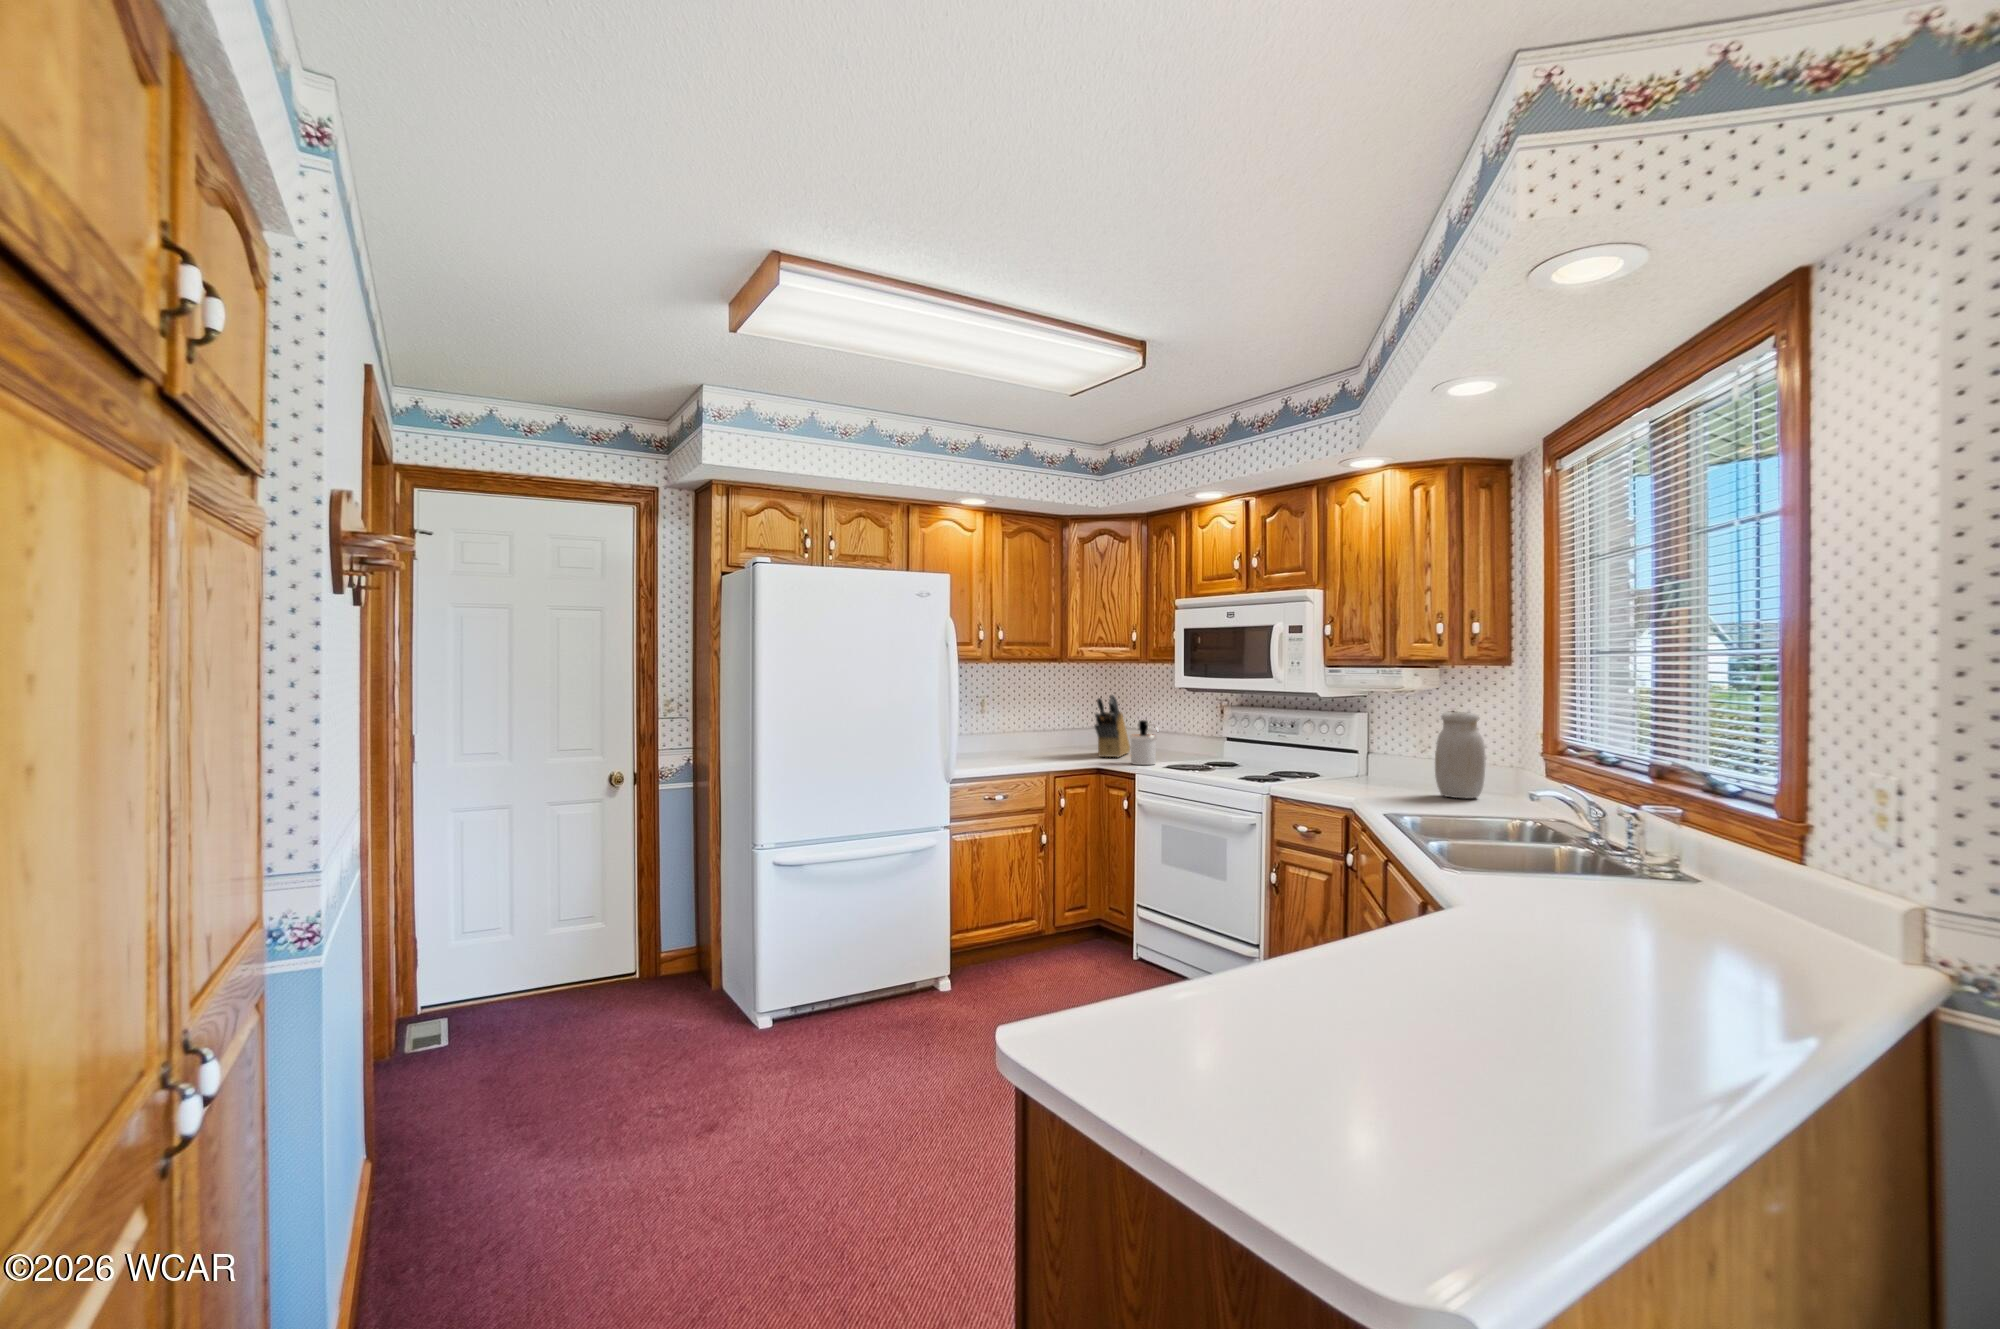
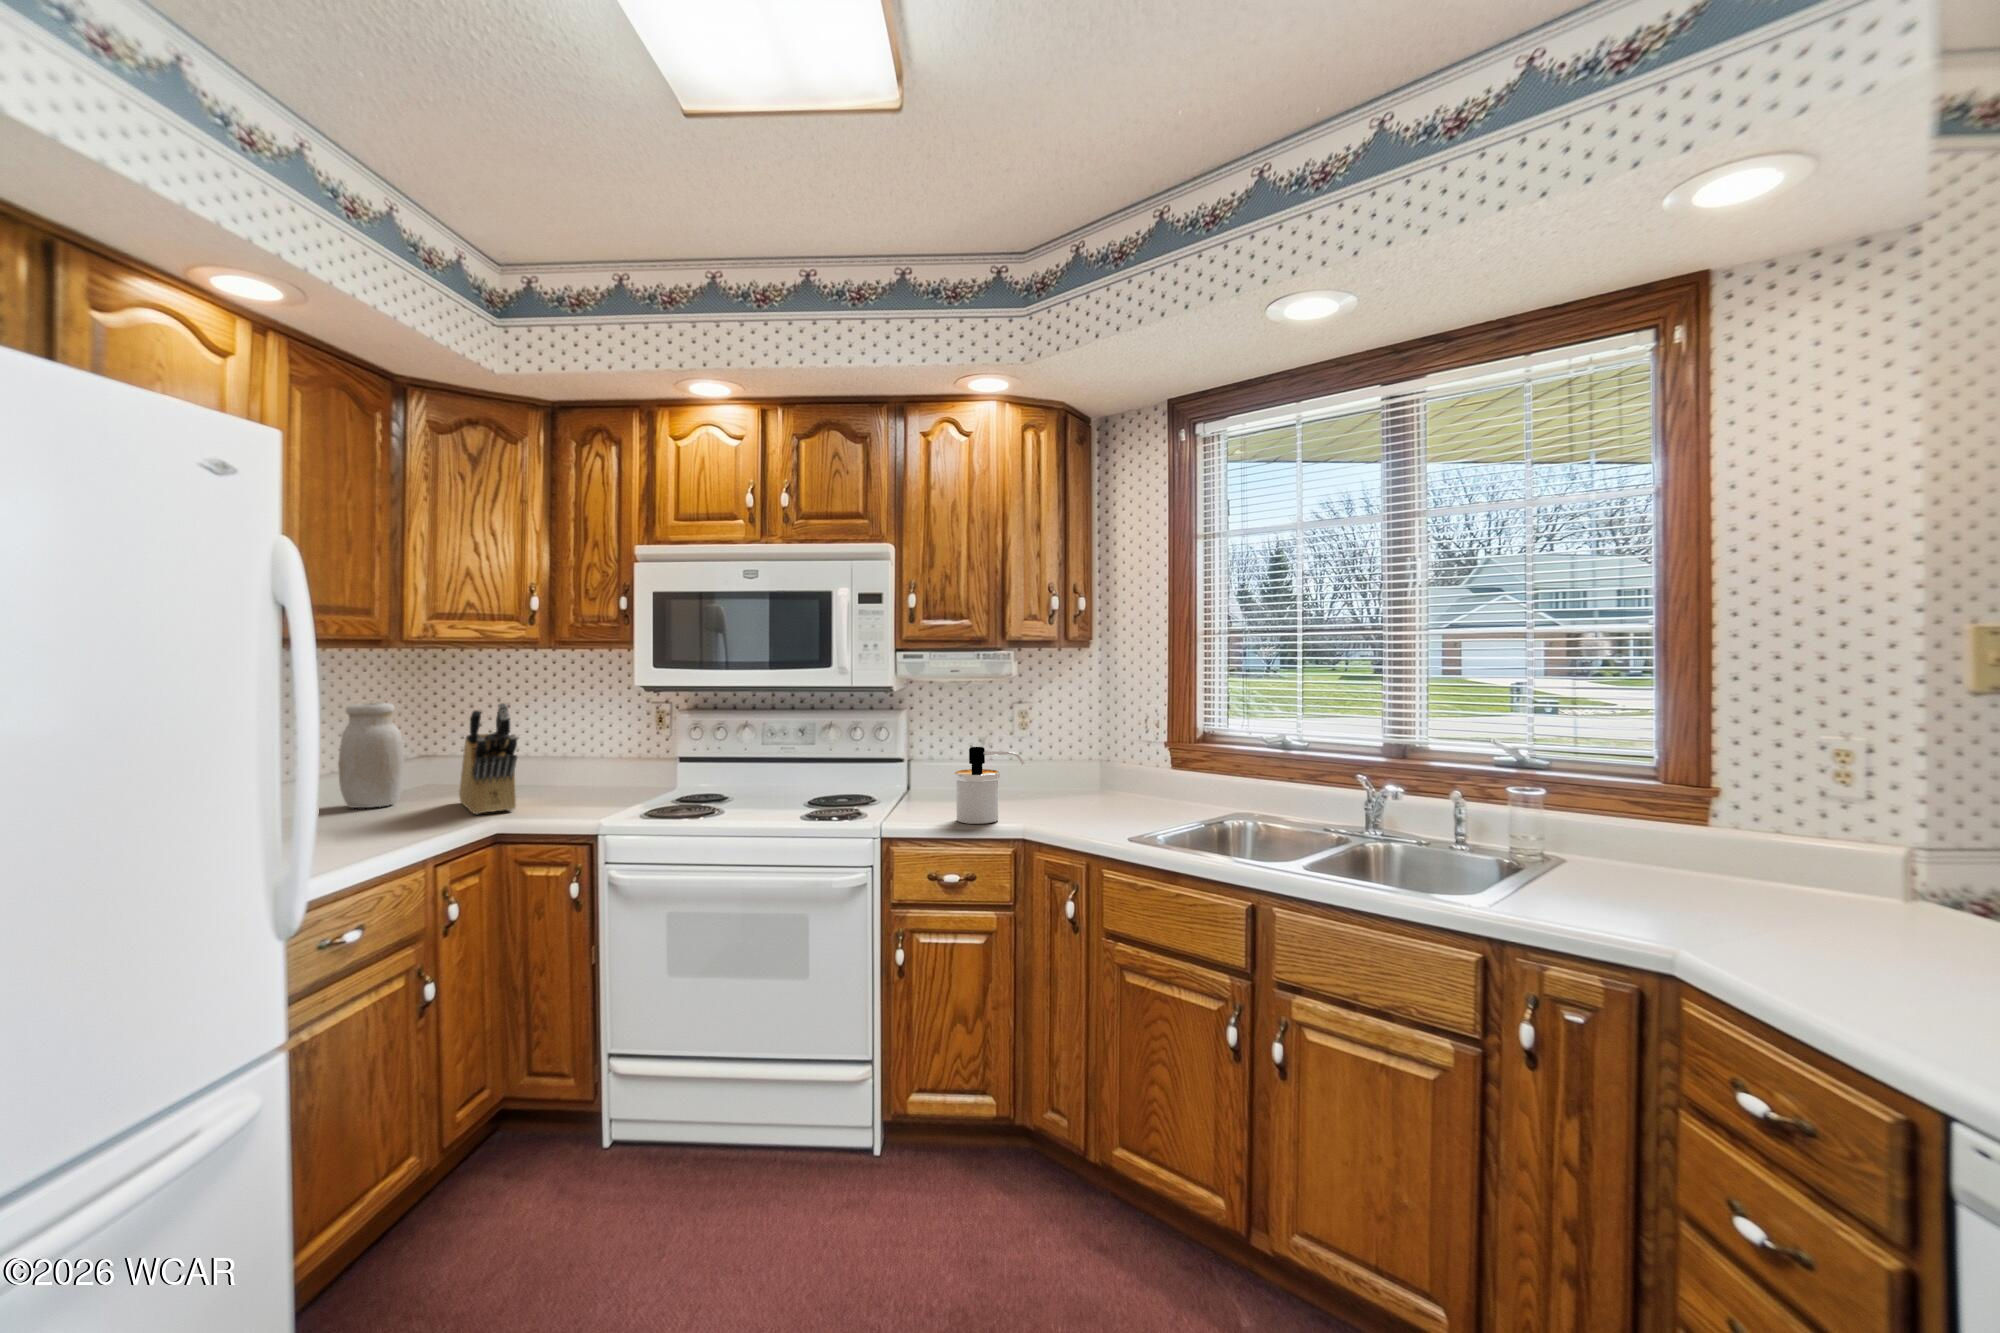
jar: present [1435,712,1485,798] -> present [338,702,404,808]
soap dispenser: present [1130,720,1159,765] -> present [955,747,1024,824]

